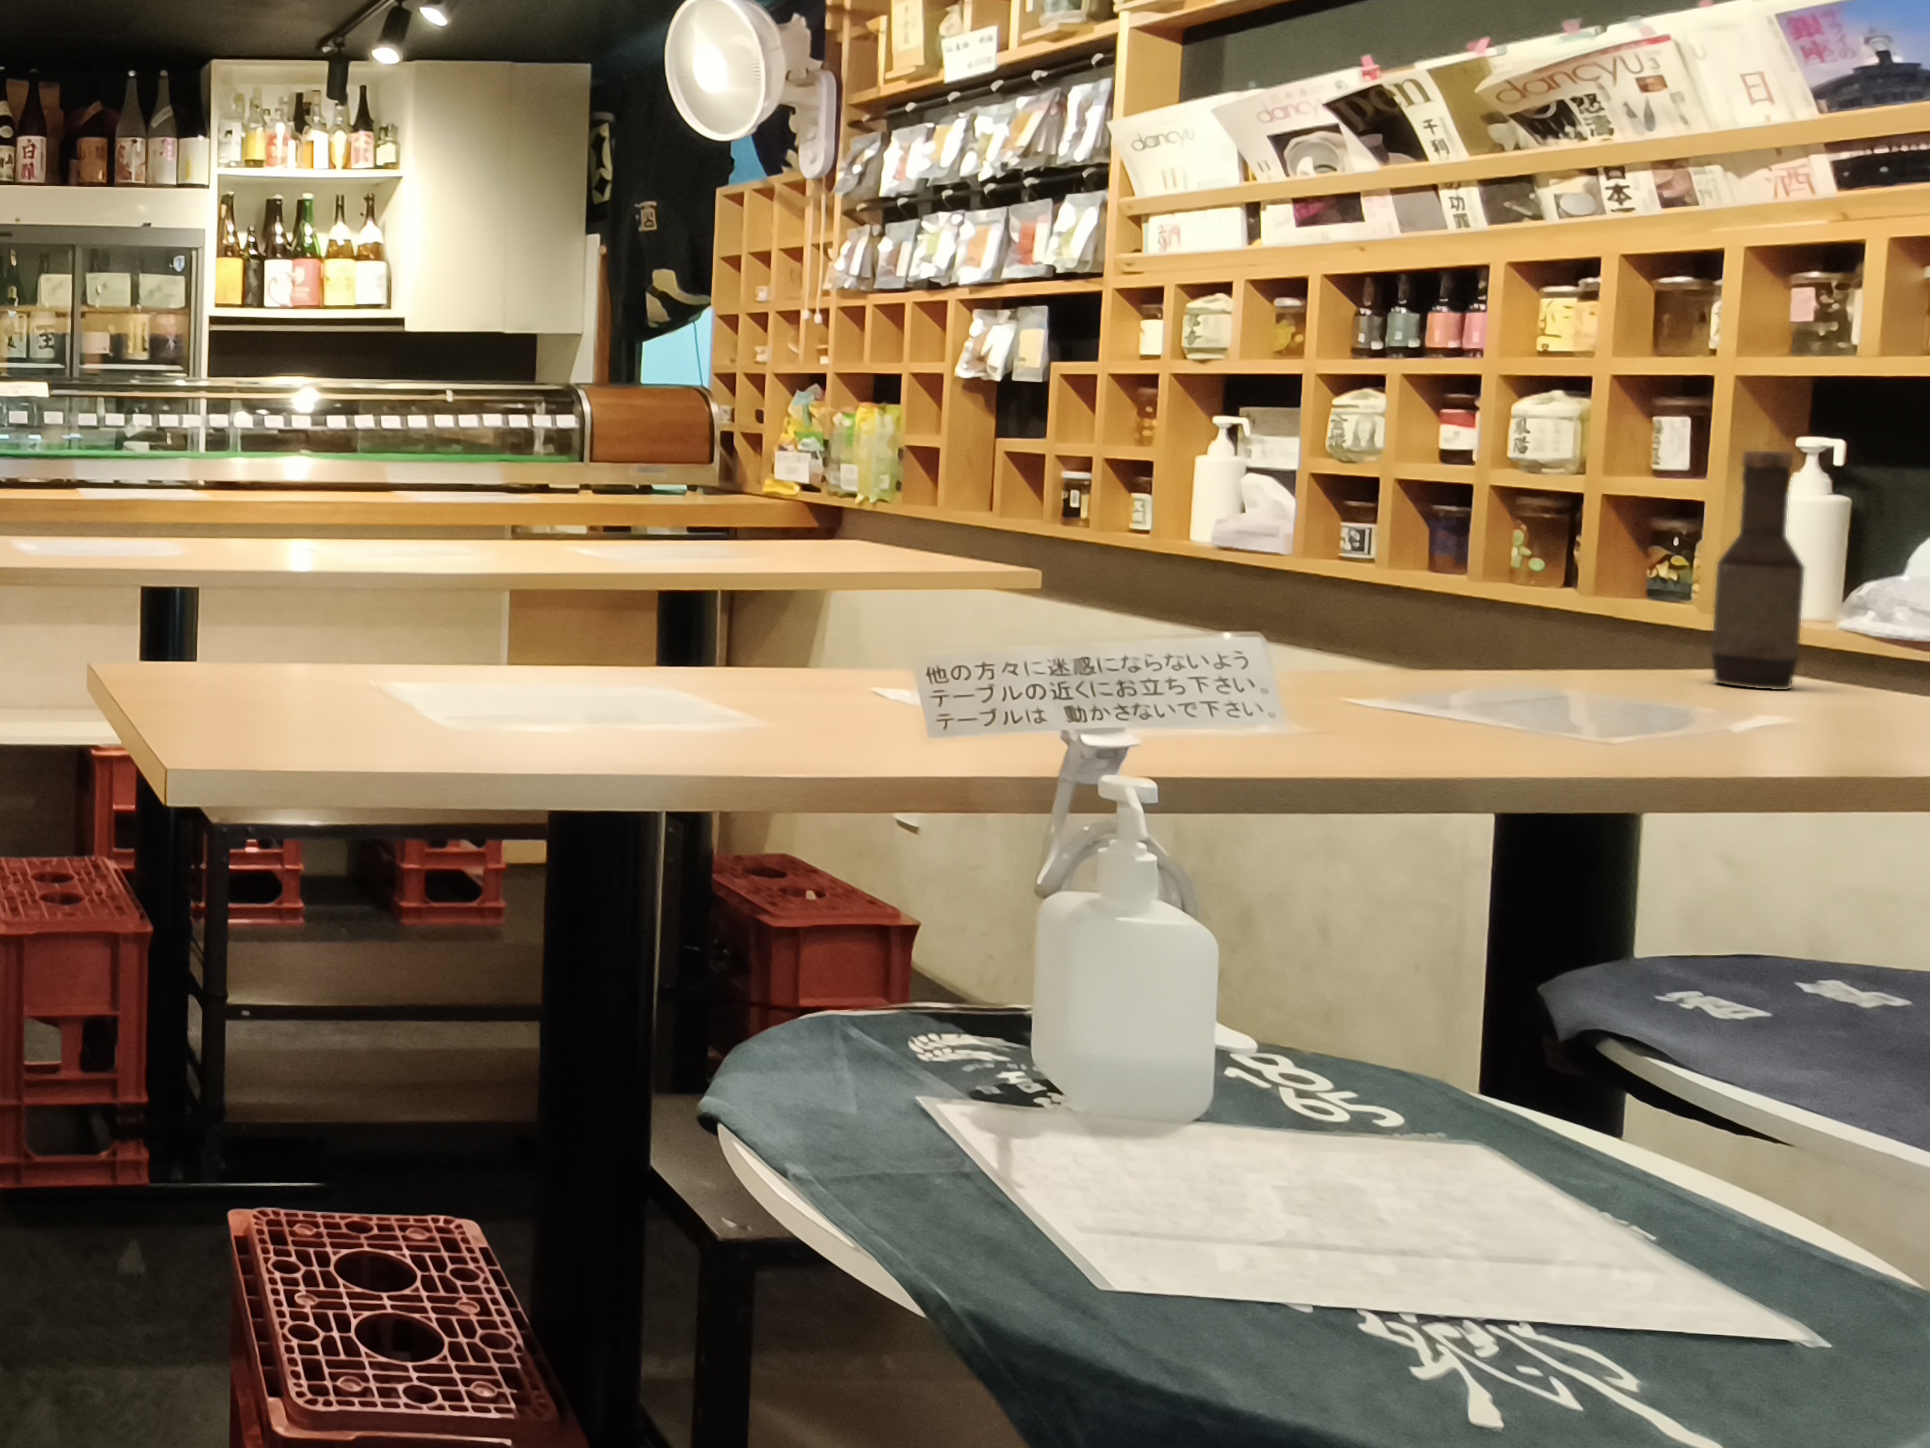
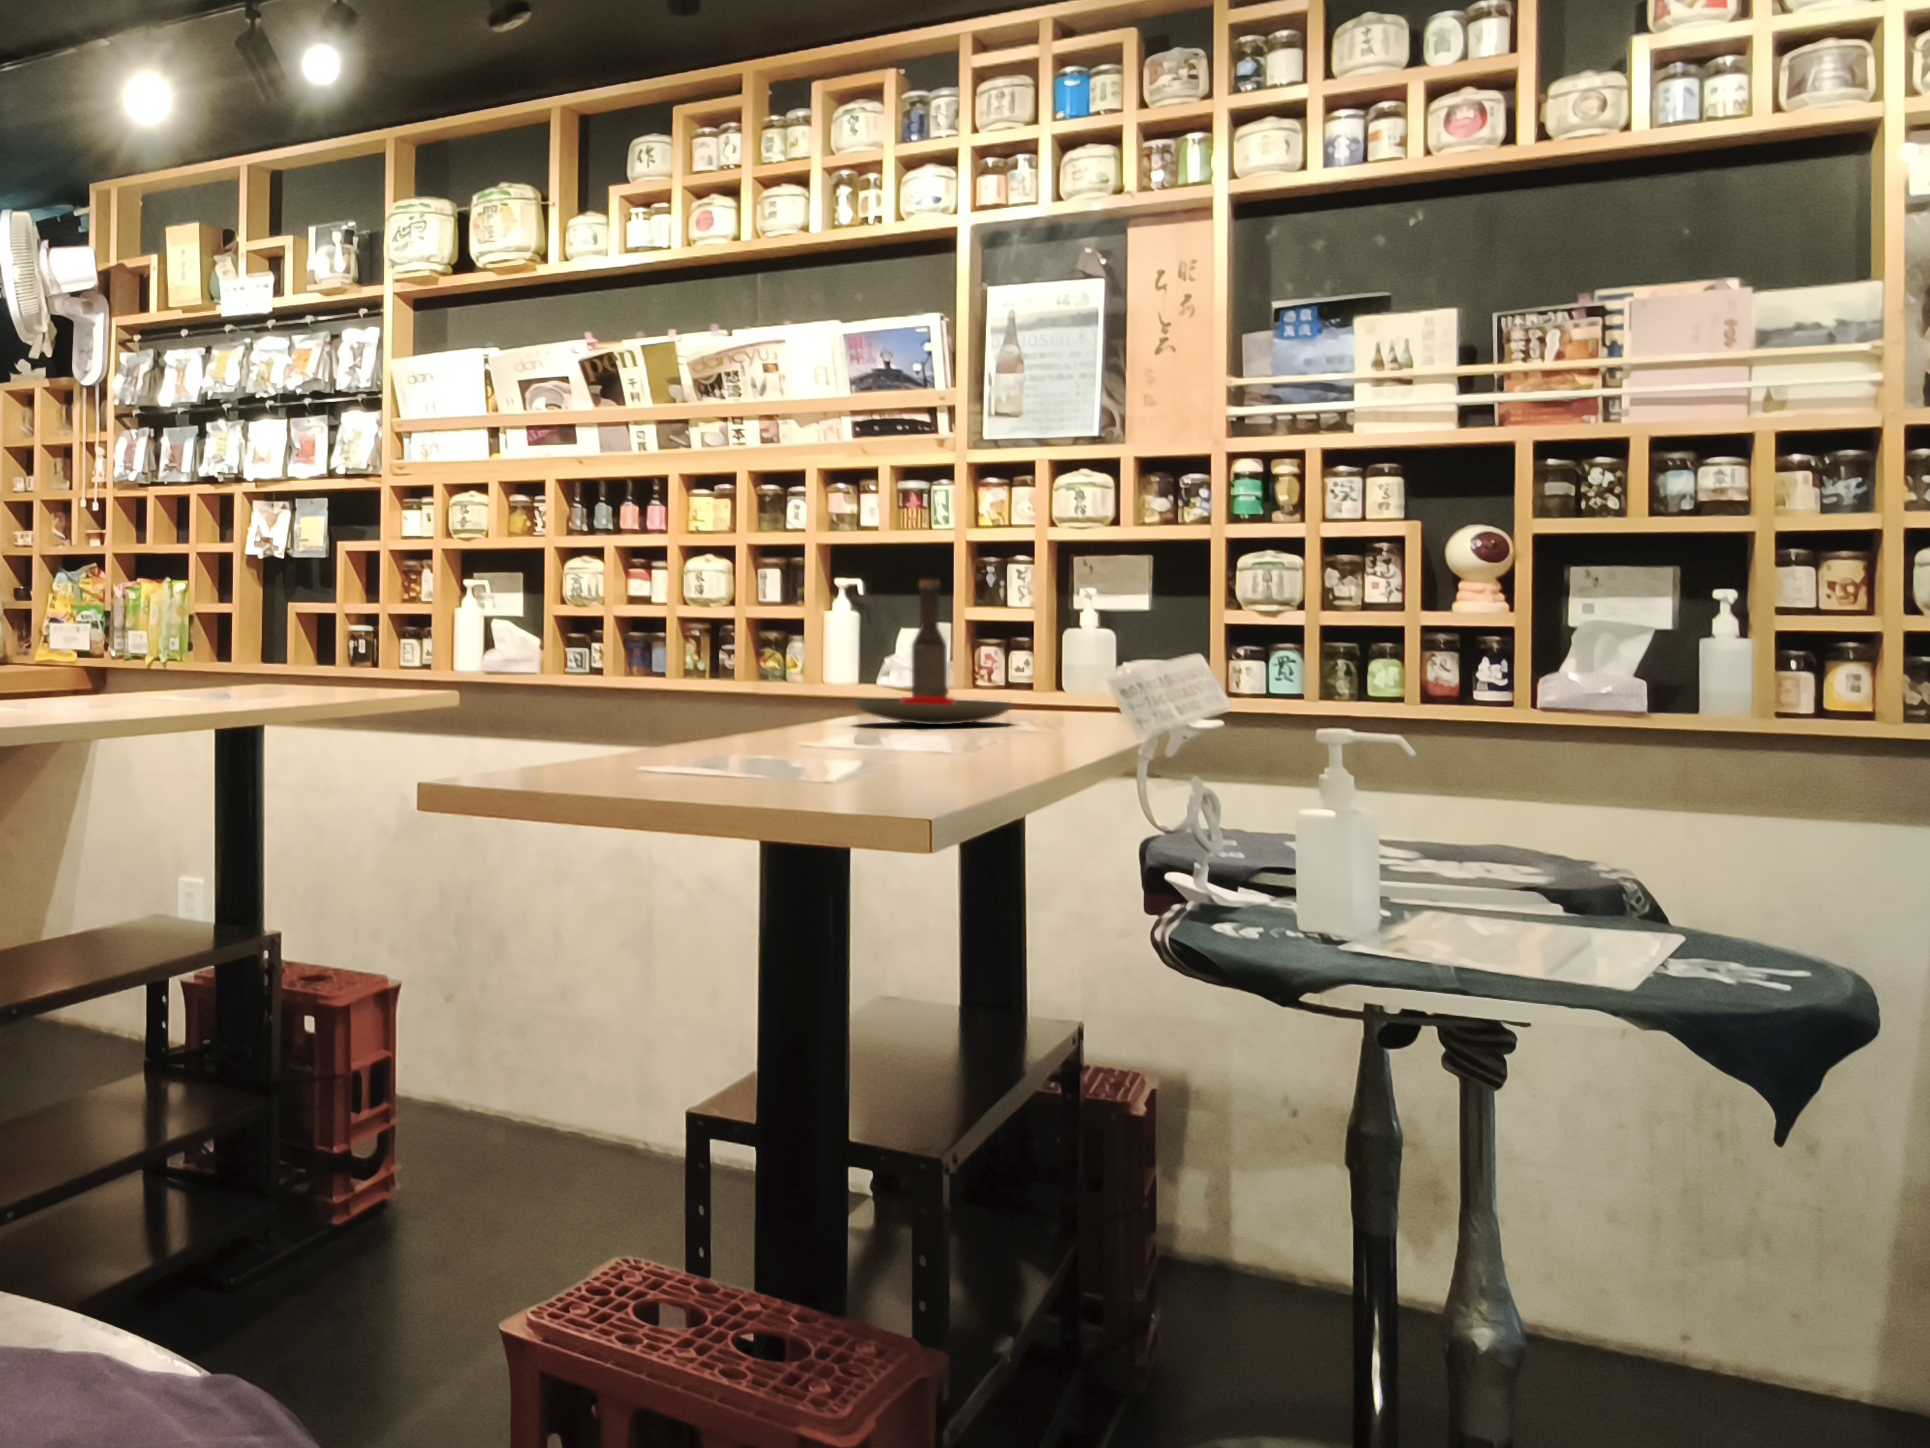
plate: none [1366,646,1716,709] -> present [855,697,1012,725]

